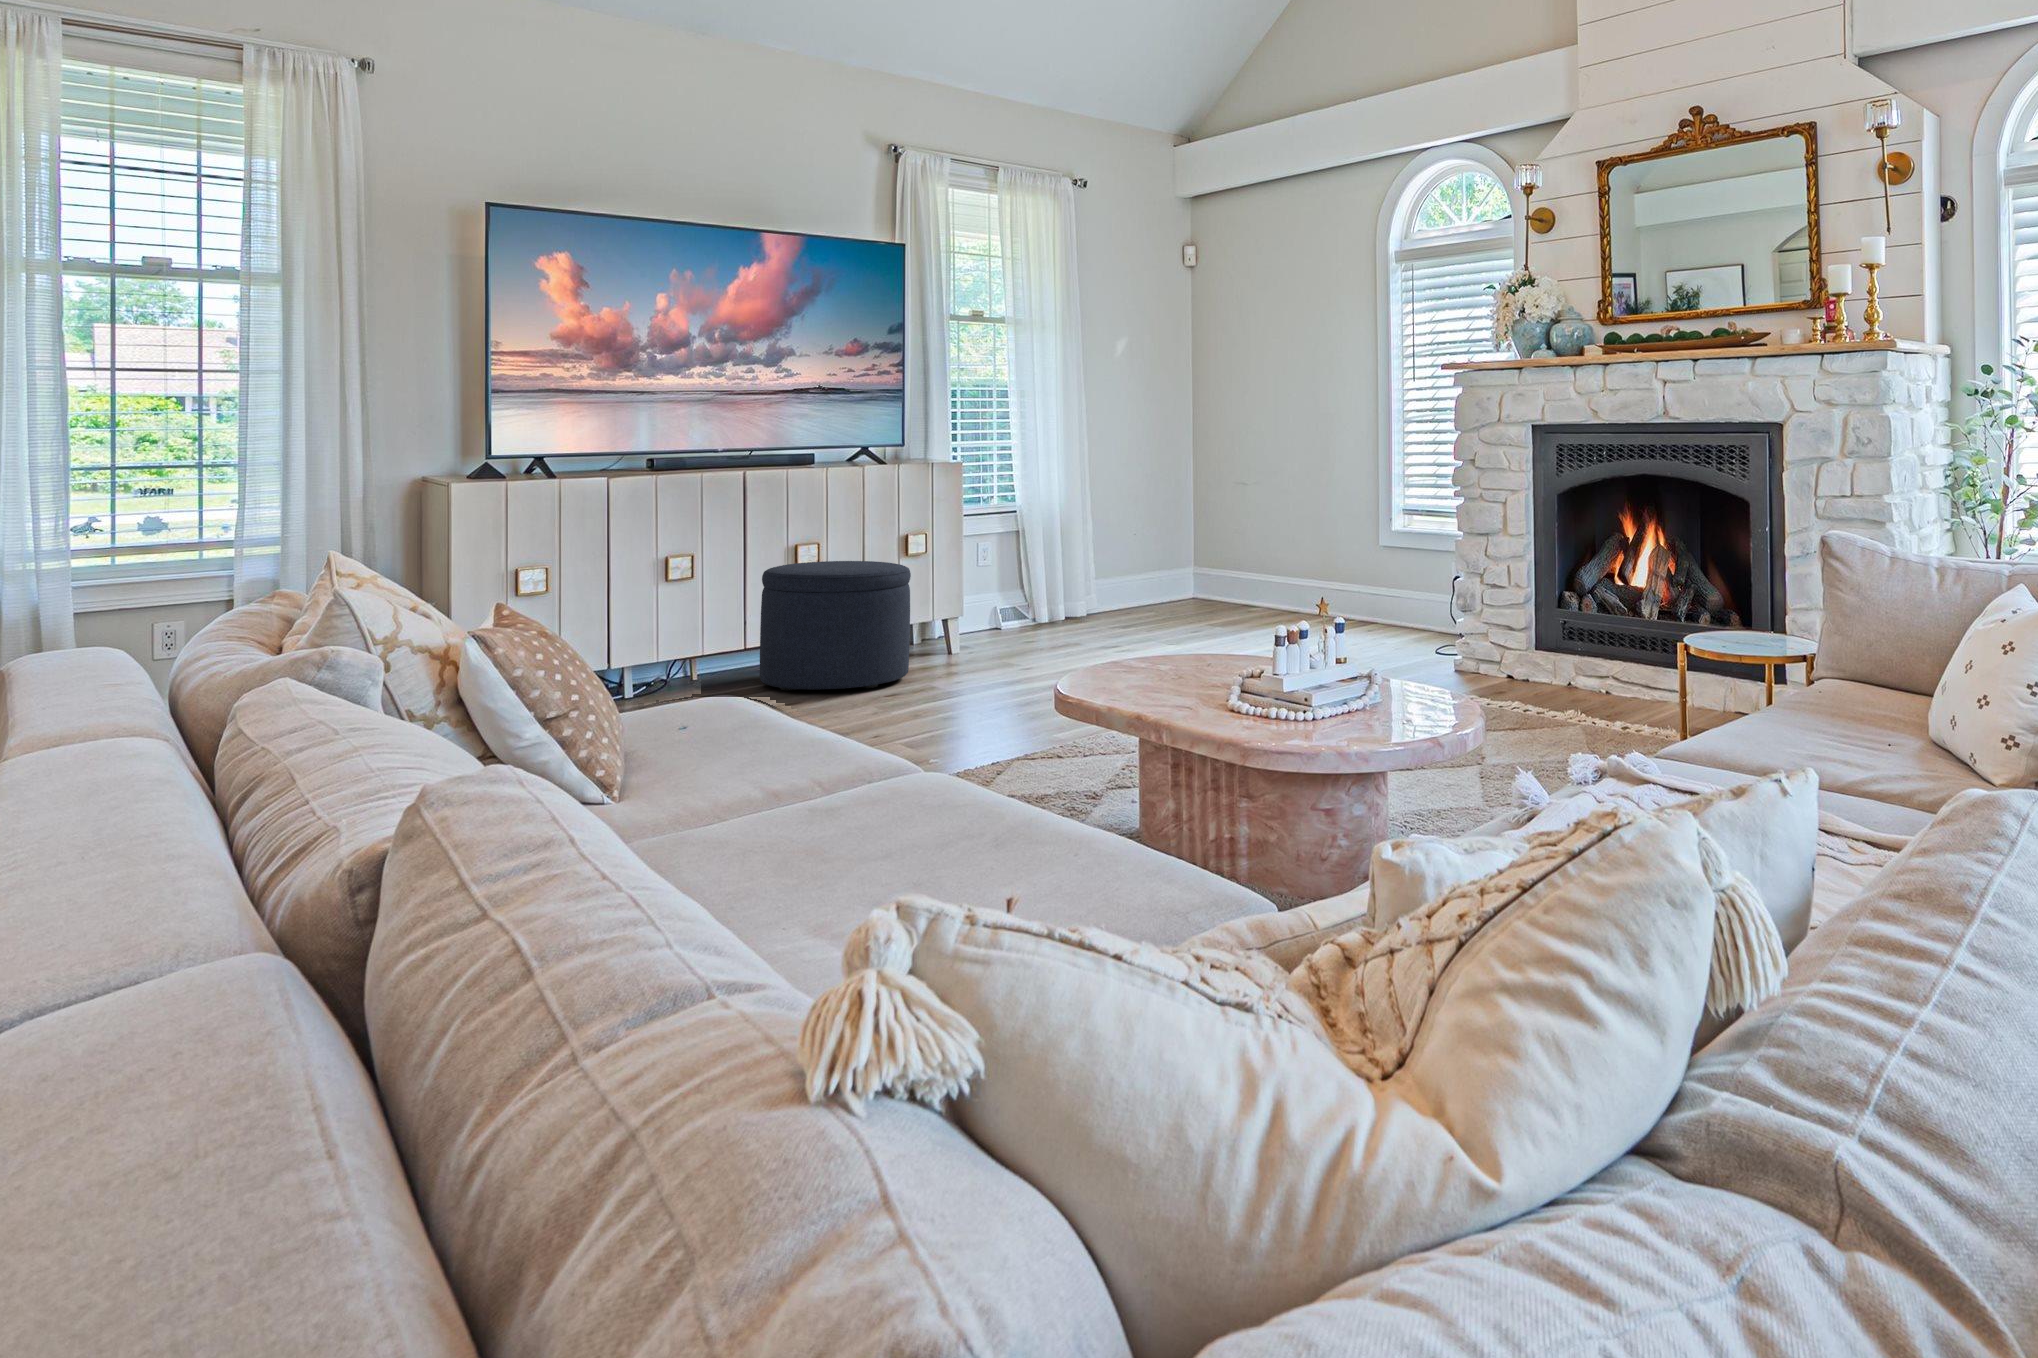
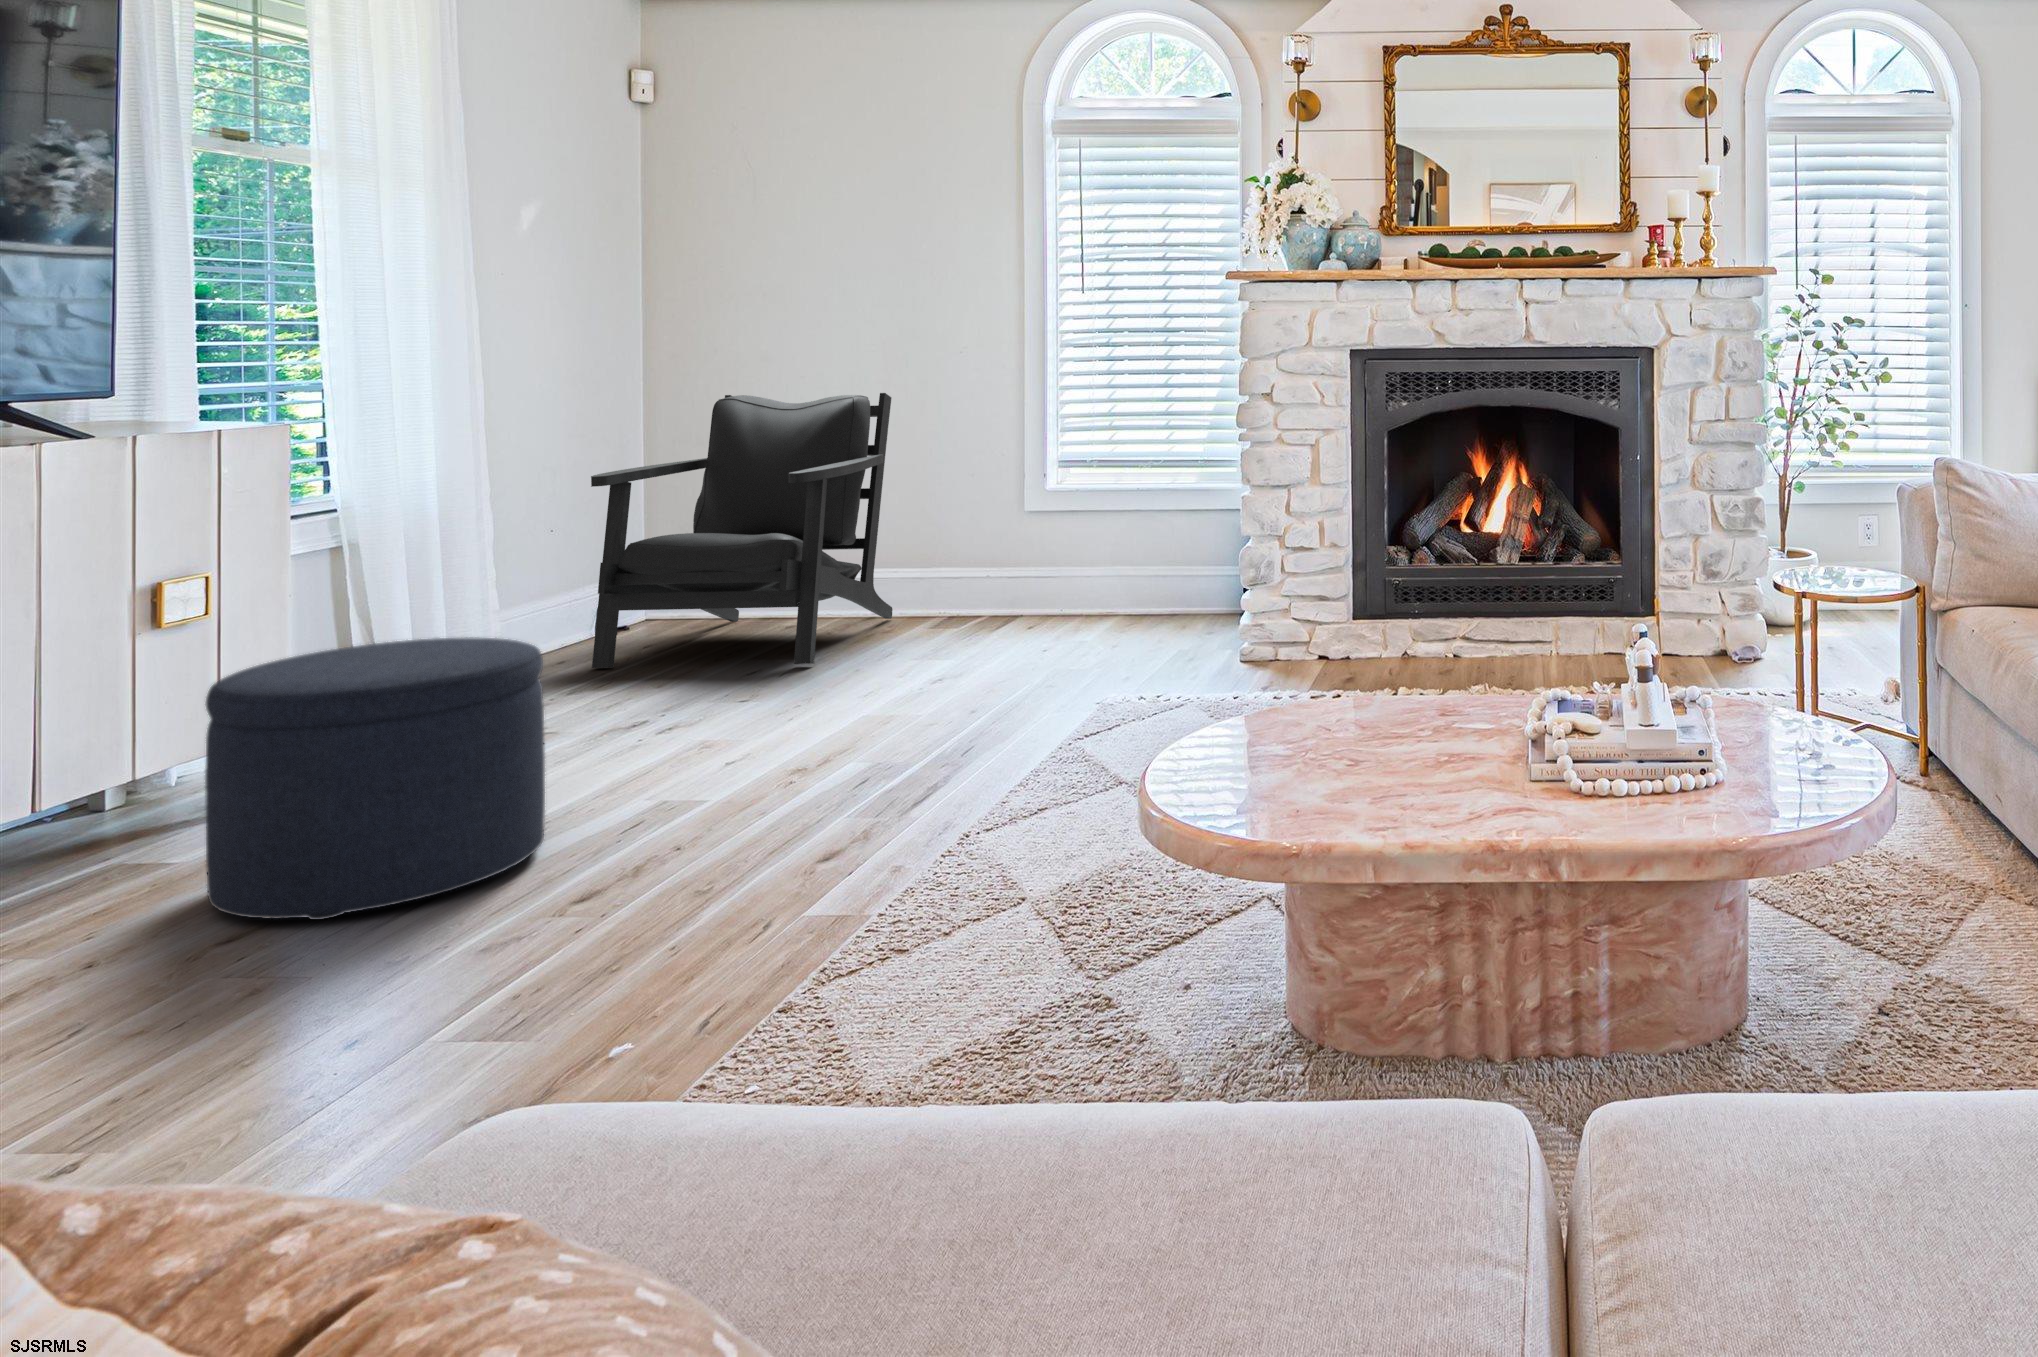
armchair: none [1106,454,1306,631] -> present [591,393,892,668]

